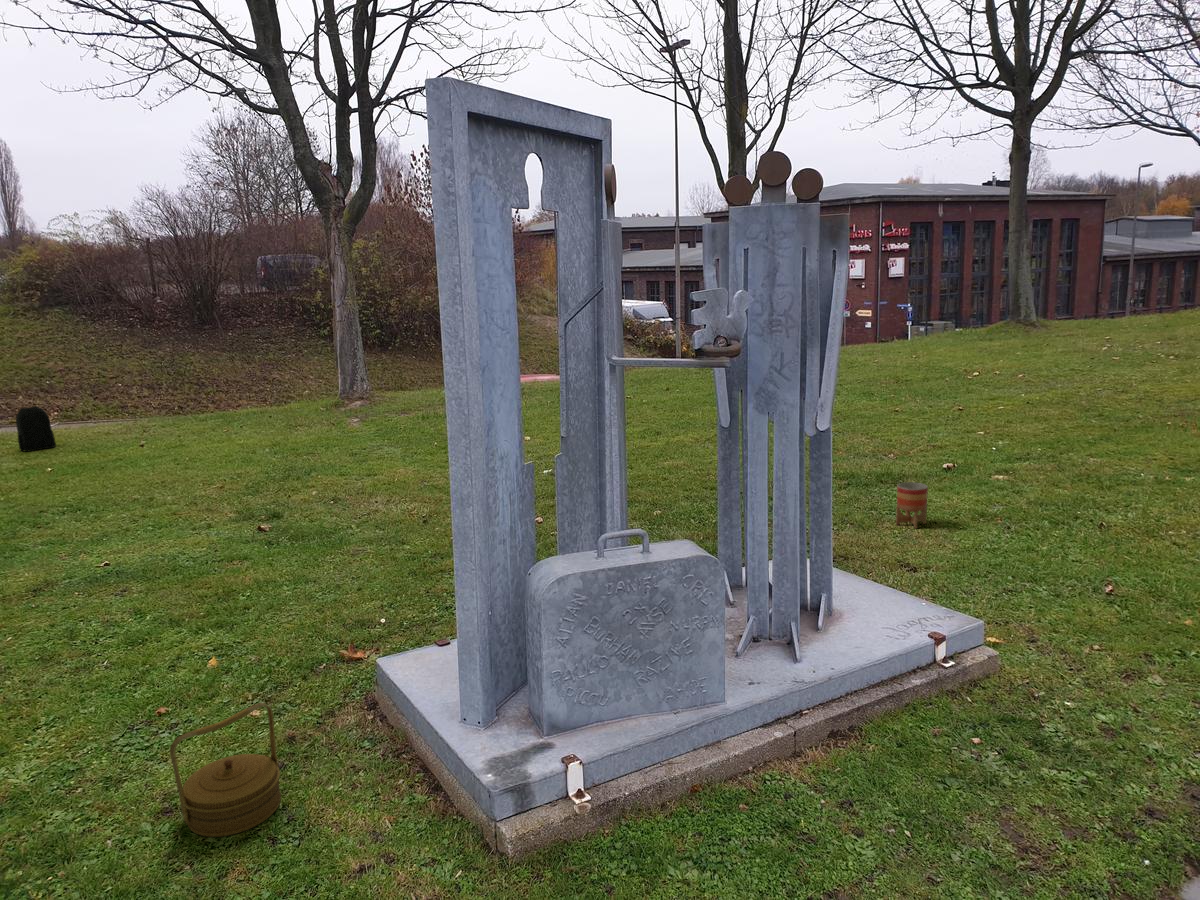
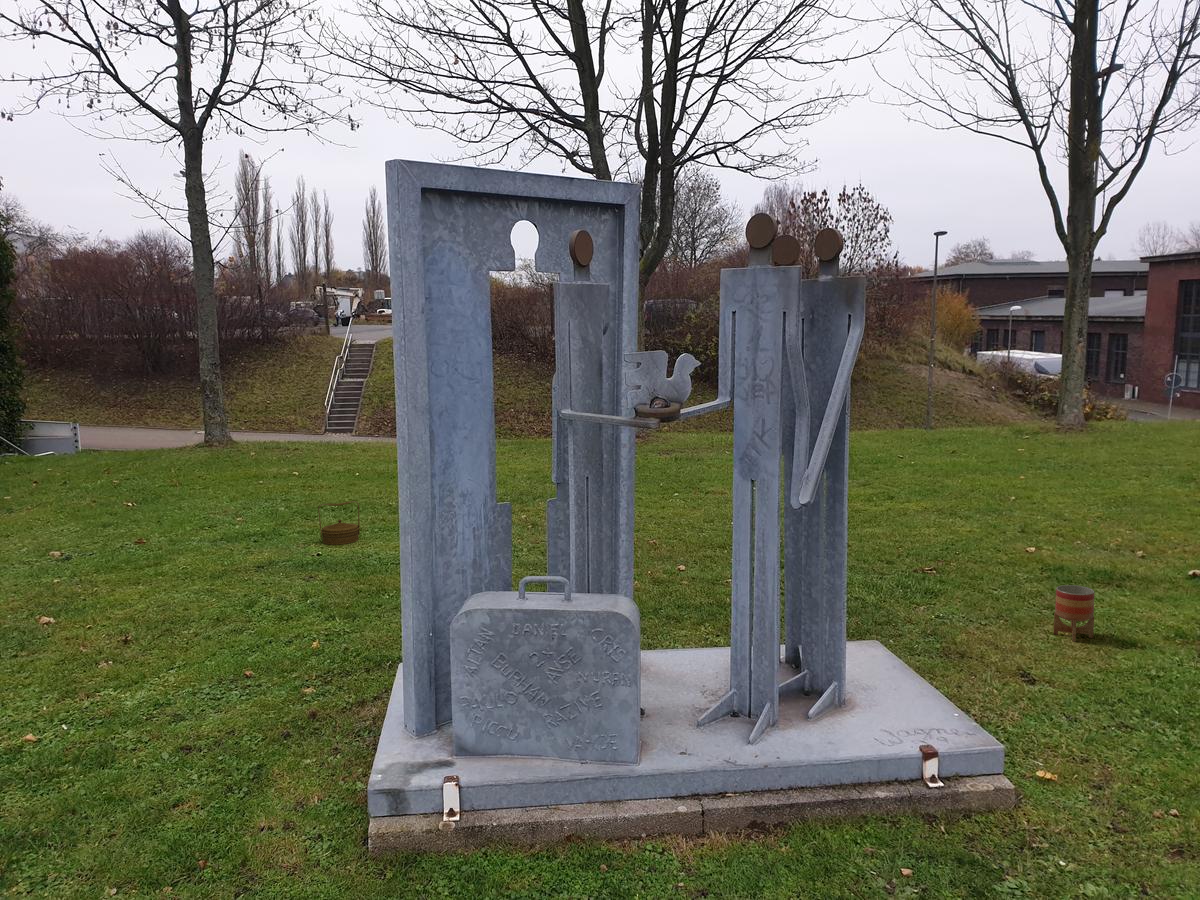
backpack: present [16,406,56,452] -> none [320,434,348,473]
basket: present [170,703,281,837] -> present [318,501,360,545]

